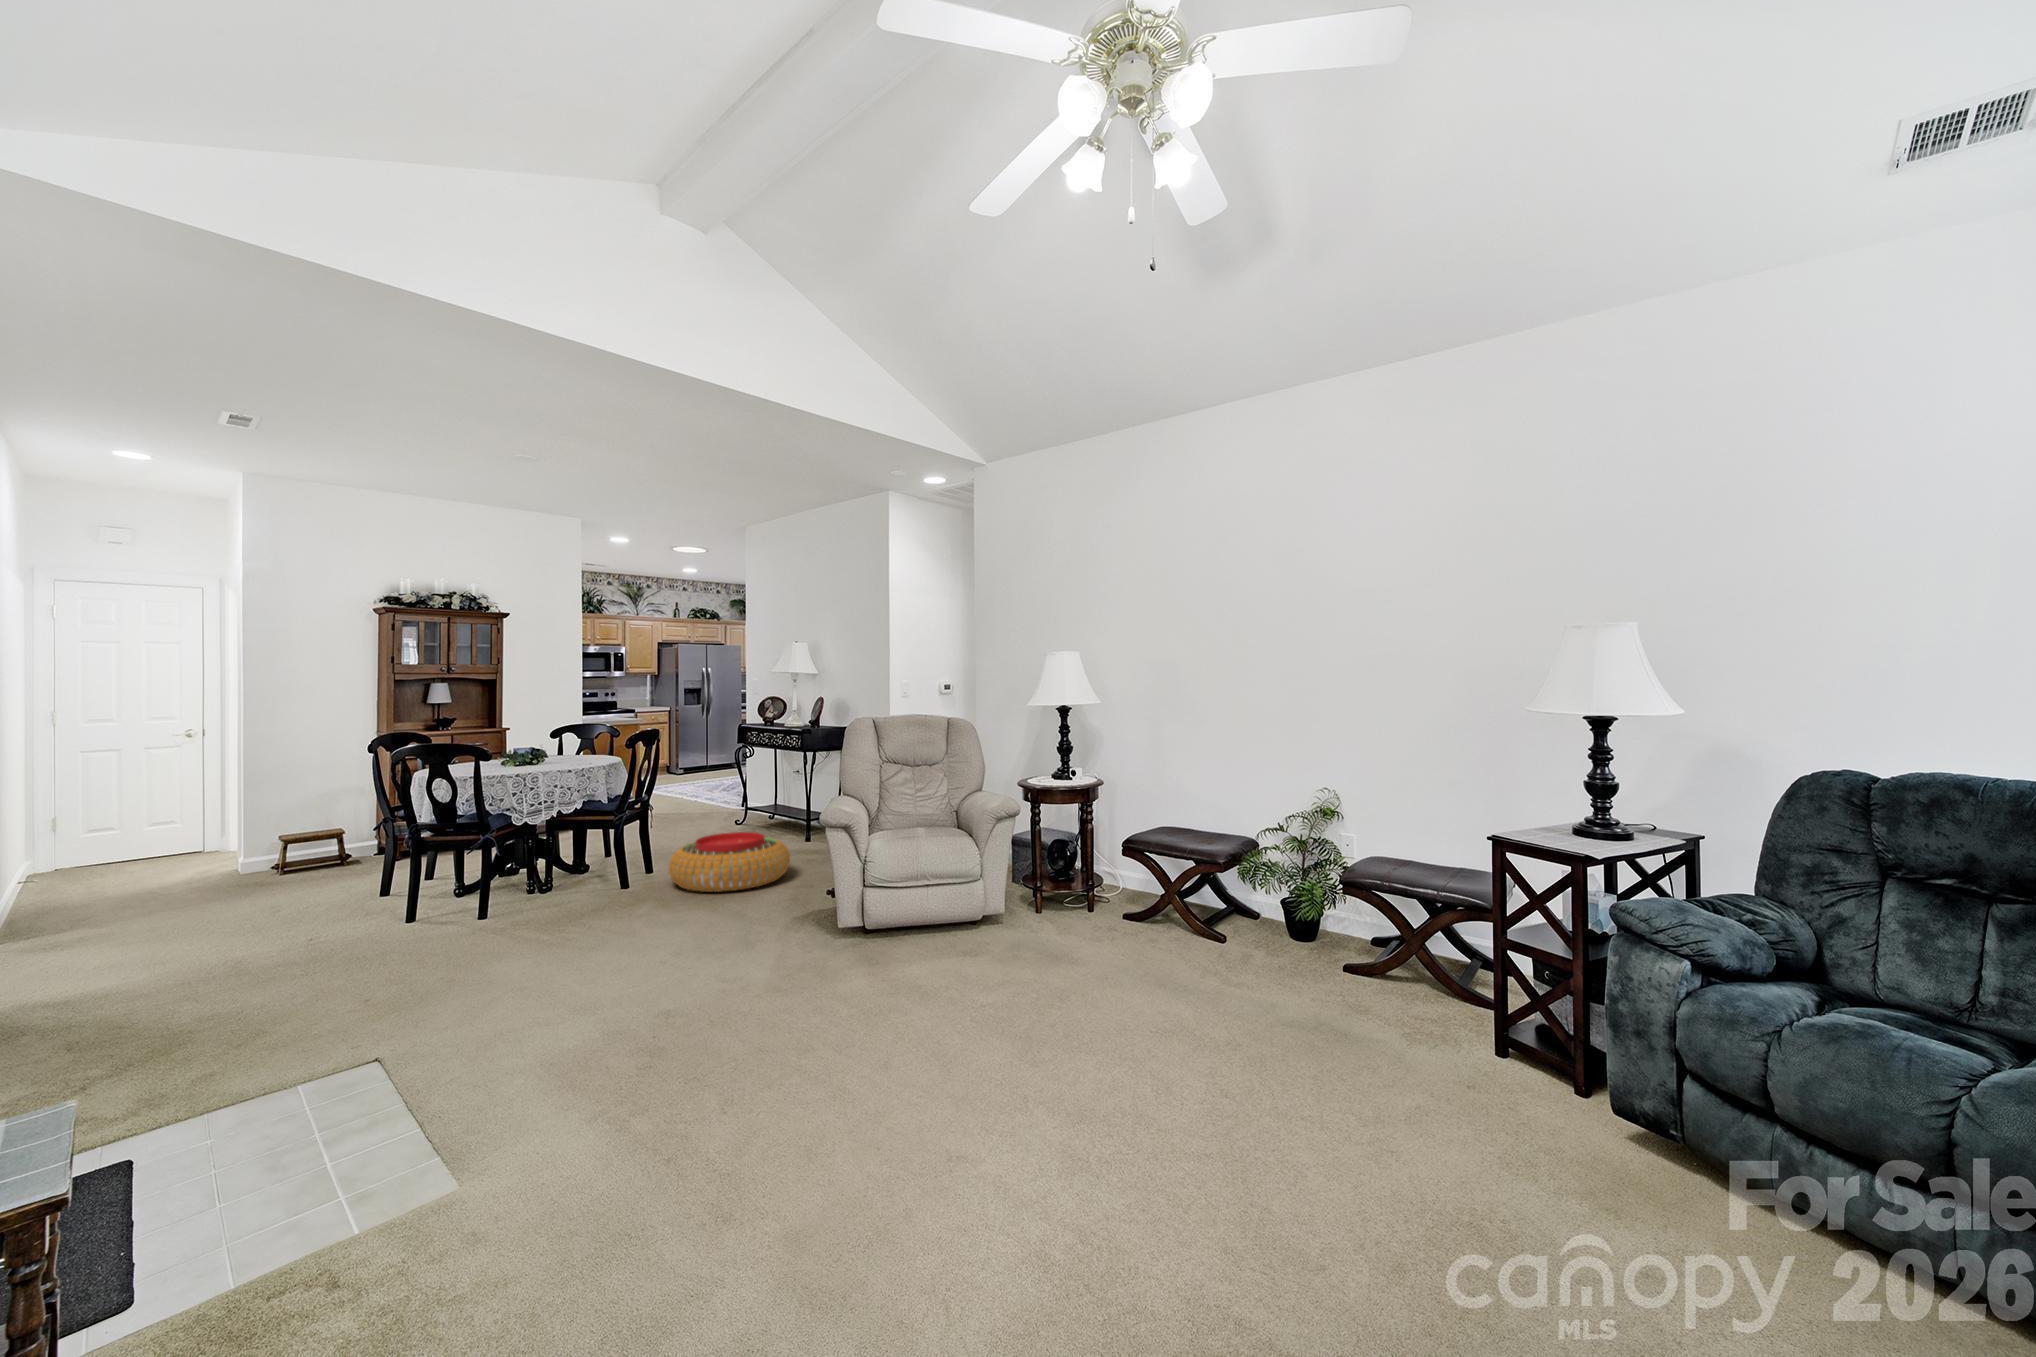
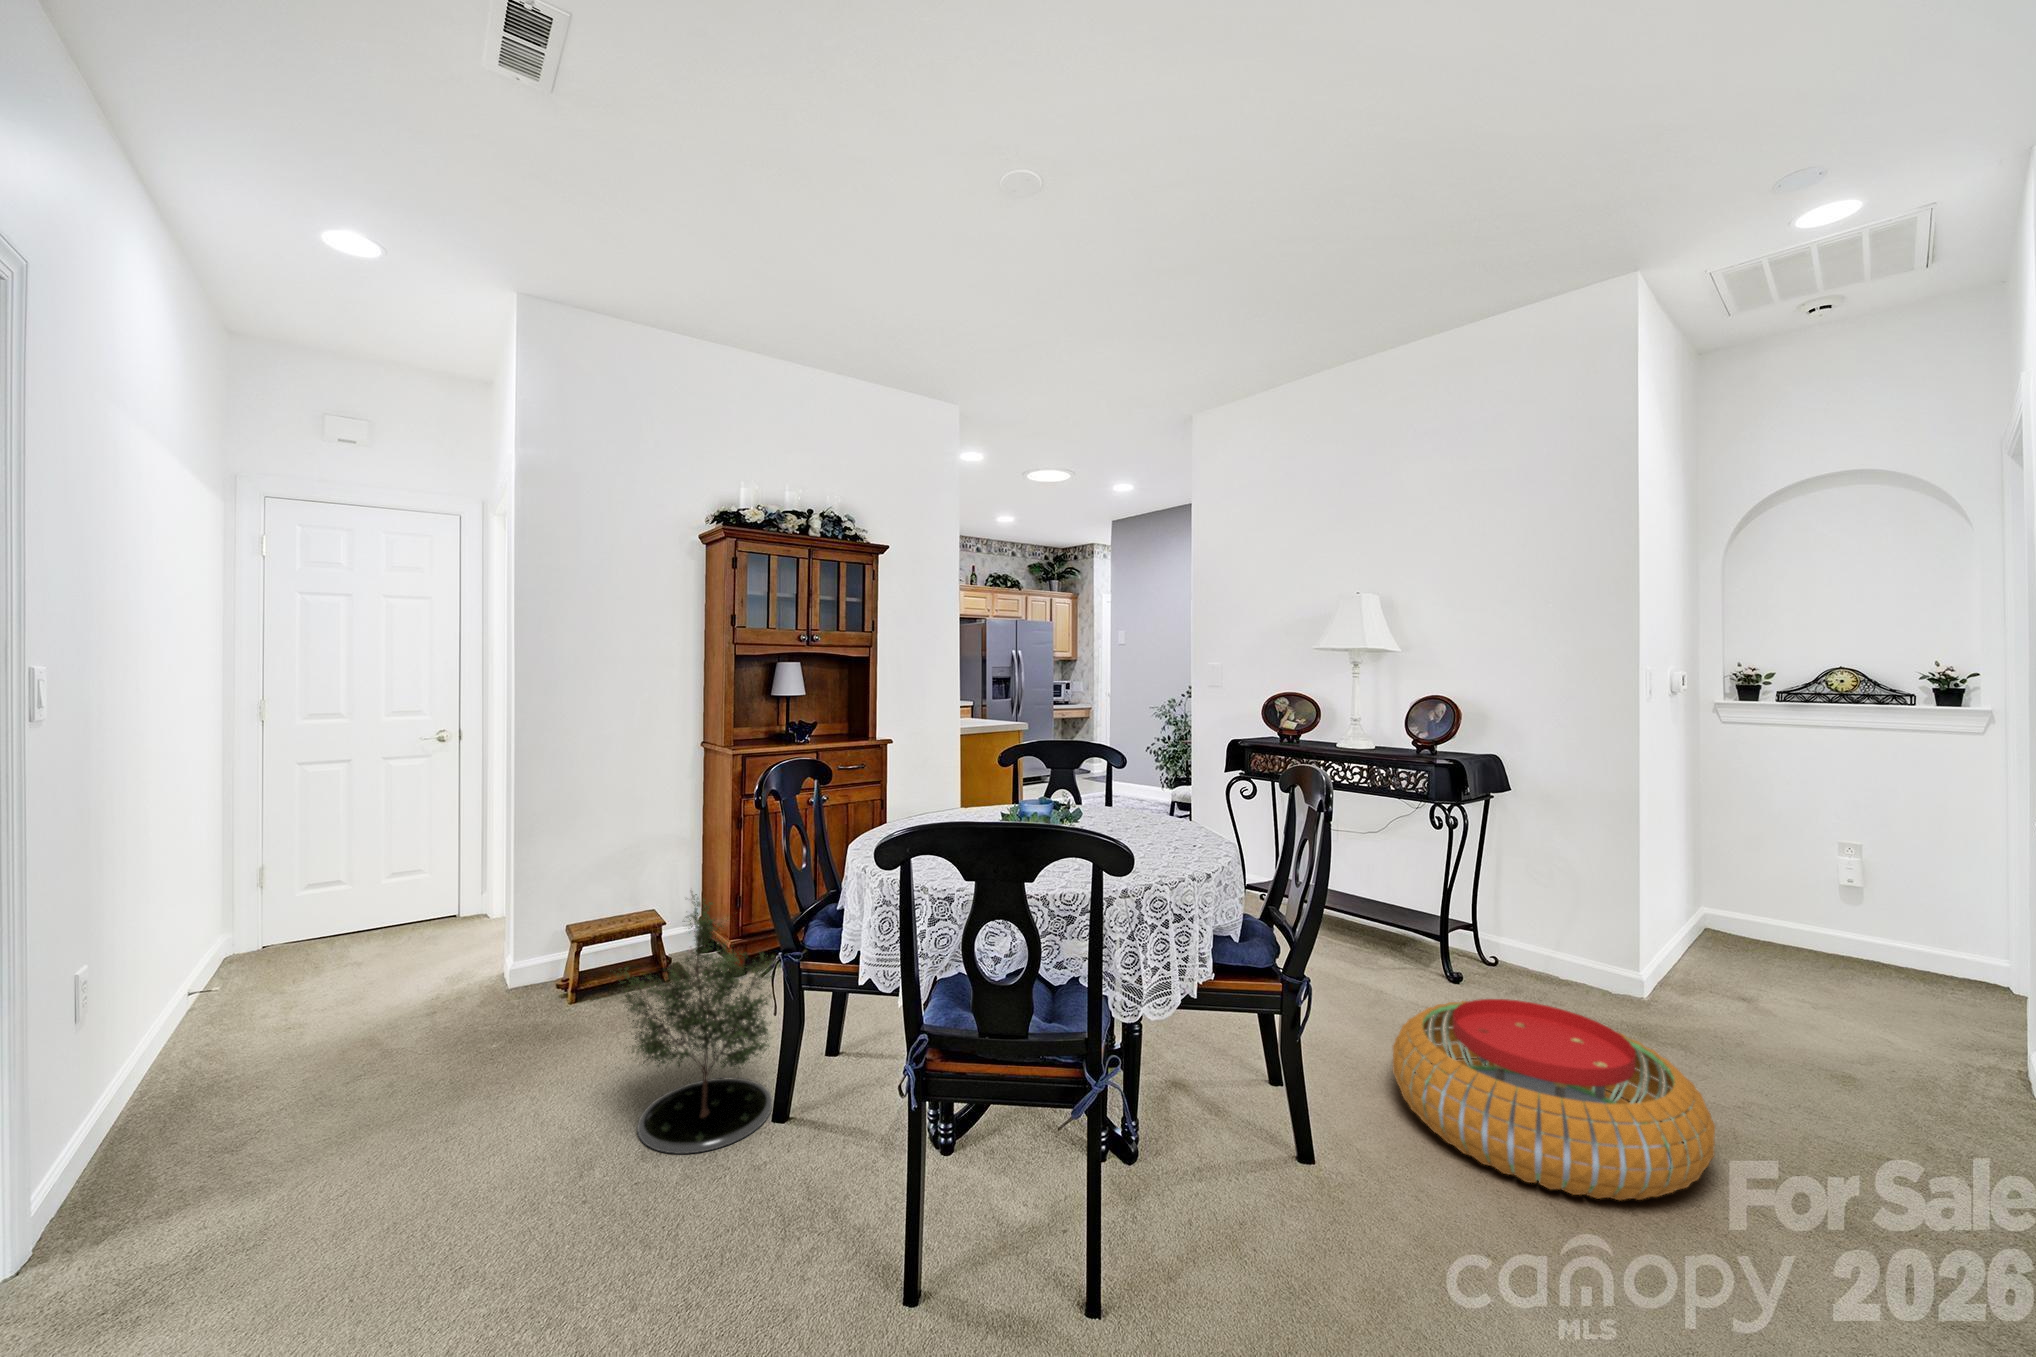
potted tree: none [283,792,376,904] -> present [617,894,774,1154]

